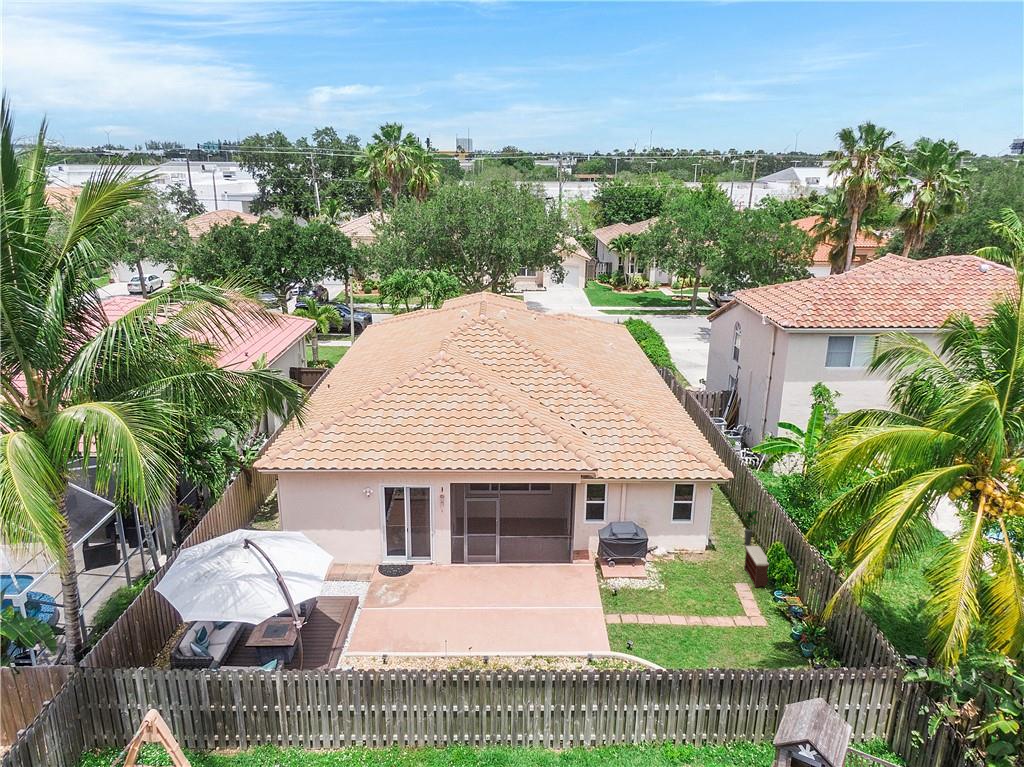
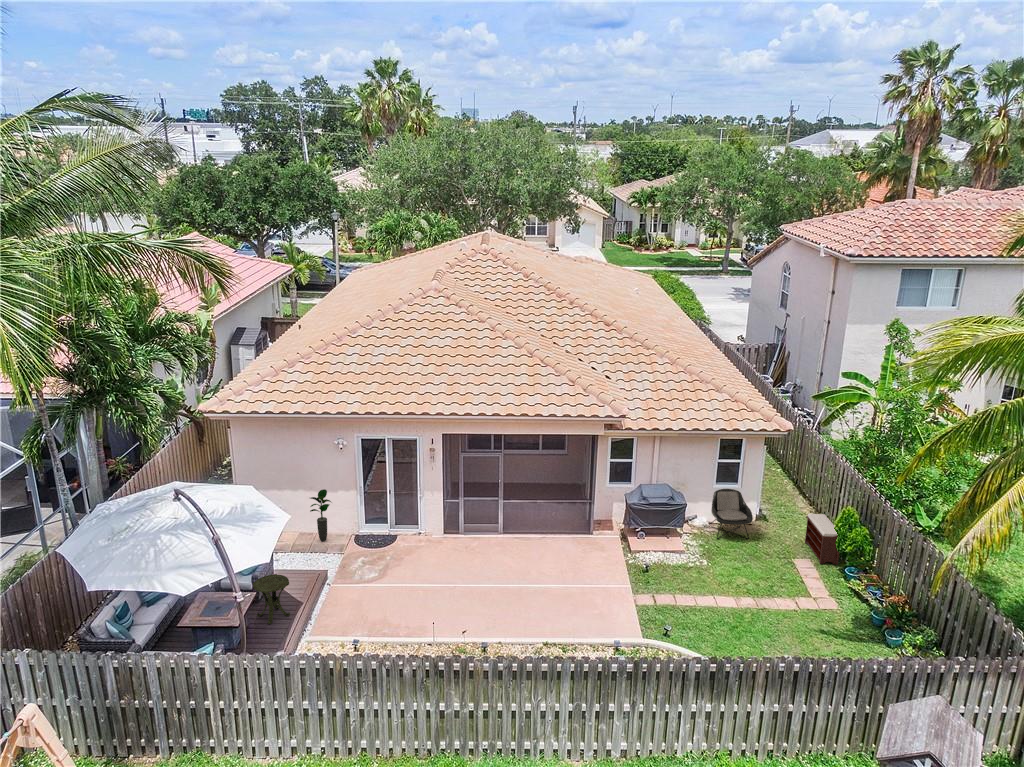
potted plant: present [743,511,759,546] -> present [310,489,331,541]
lounge chair: none [667,525,702,567] -> present [709,489,753,539]
side table: none [302,602,331,642] -> present [253,574,290,624]

